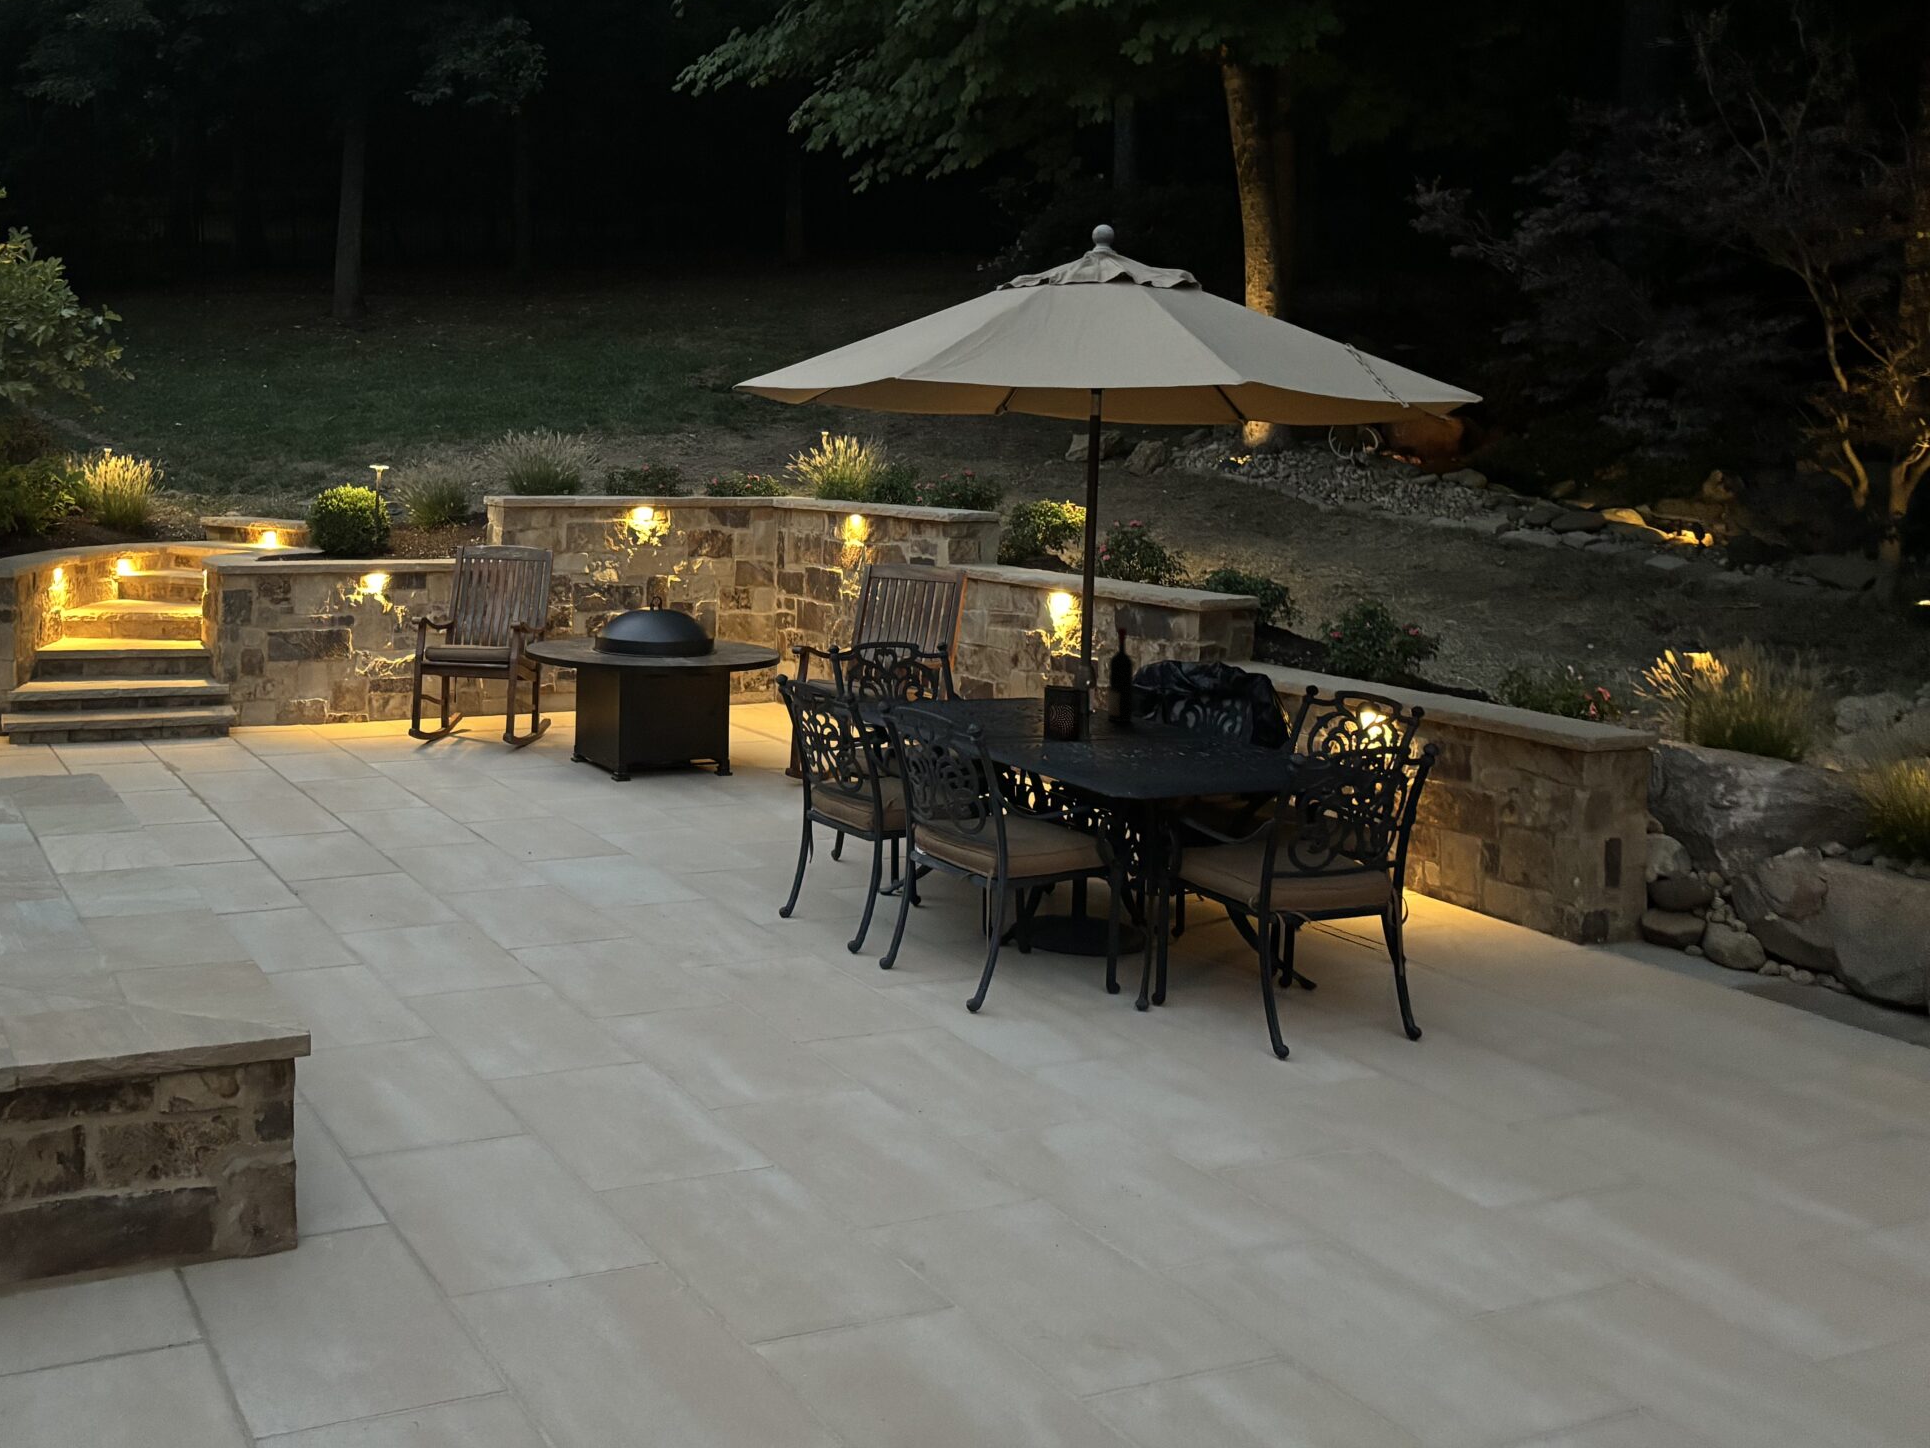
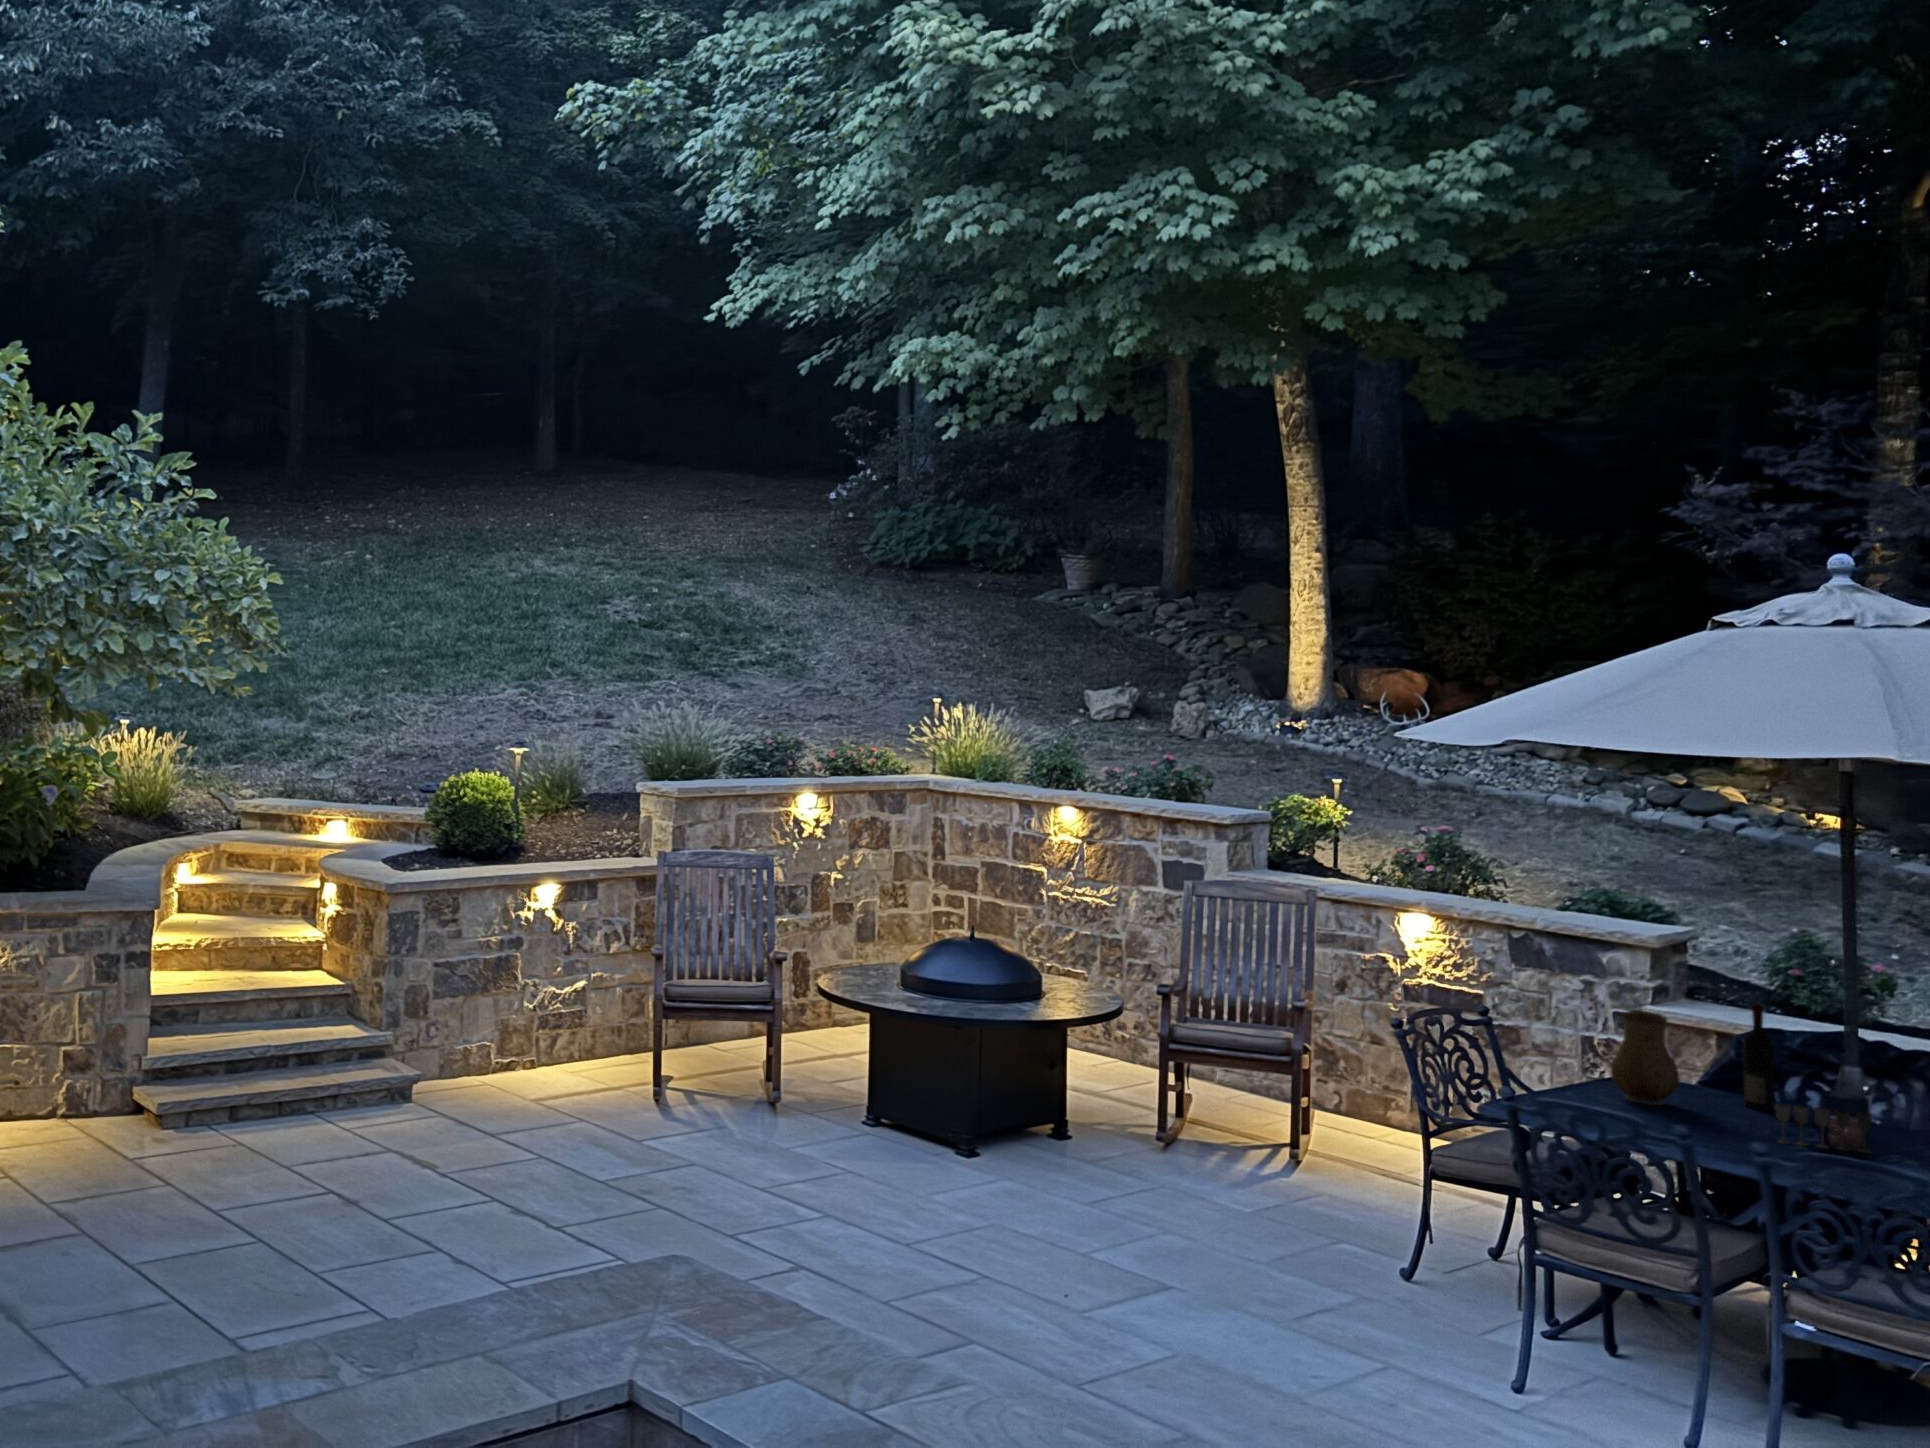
ceramic pitcher: none [980,632,1036,713] -> present [1610,1010,1679,1105]
wine glass: none [1033,697,1107,739] -> present [1775,1103,1872,1154]

